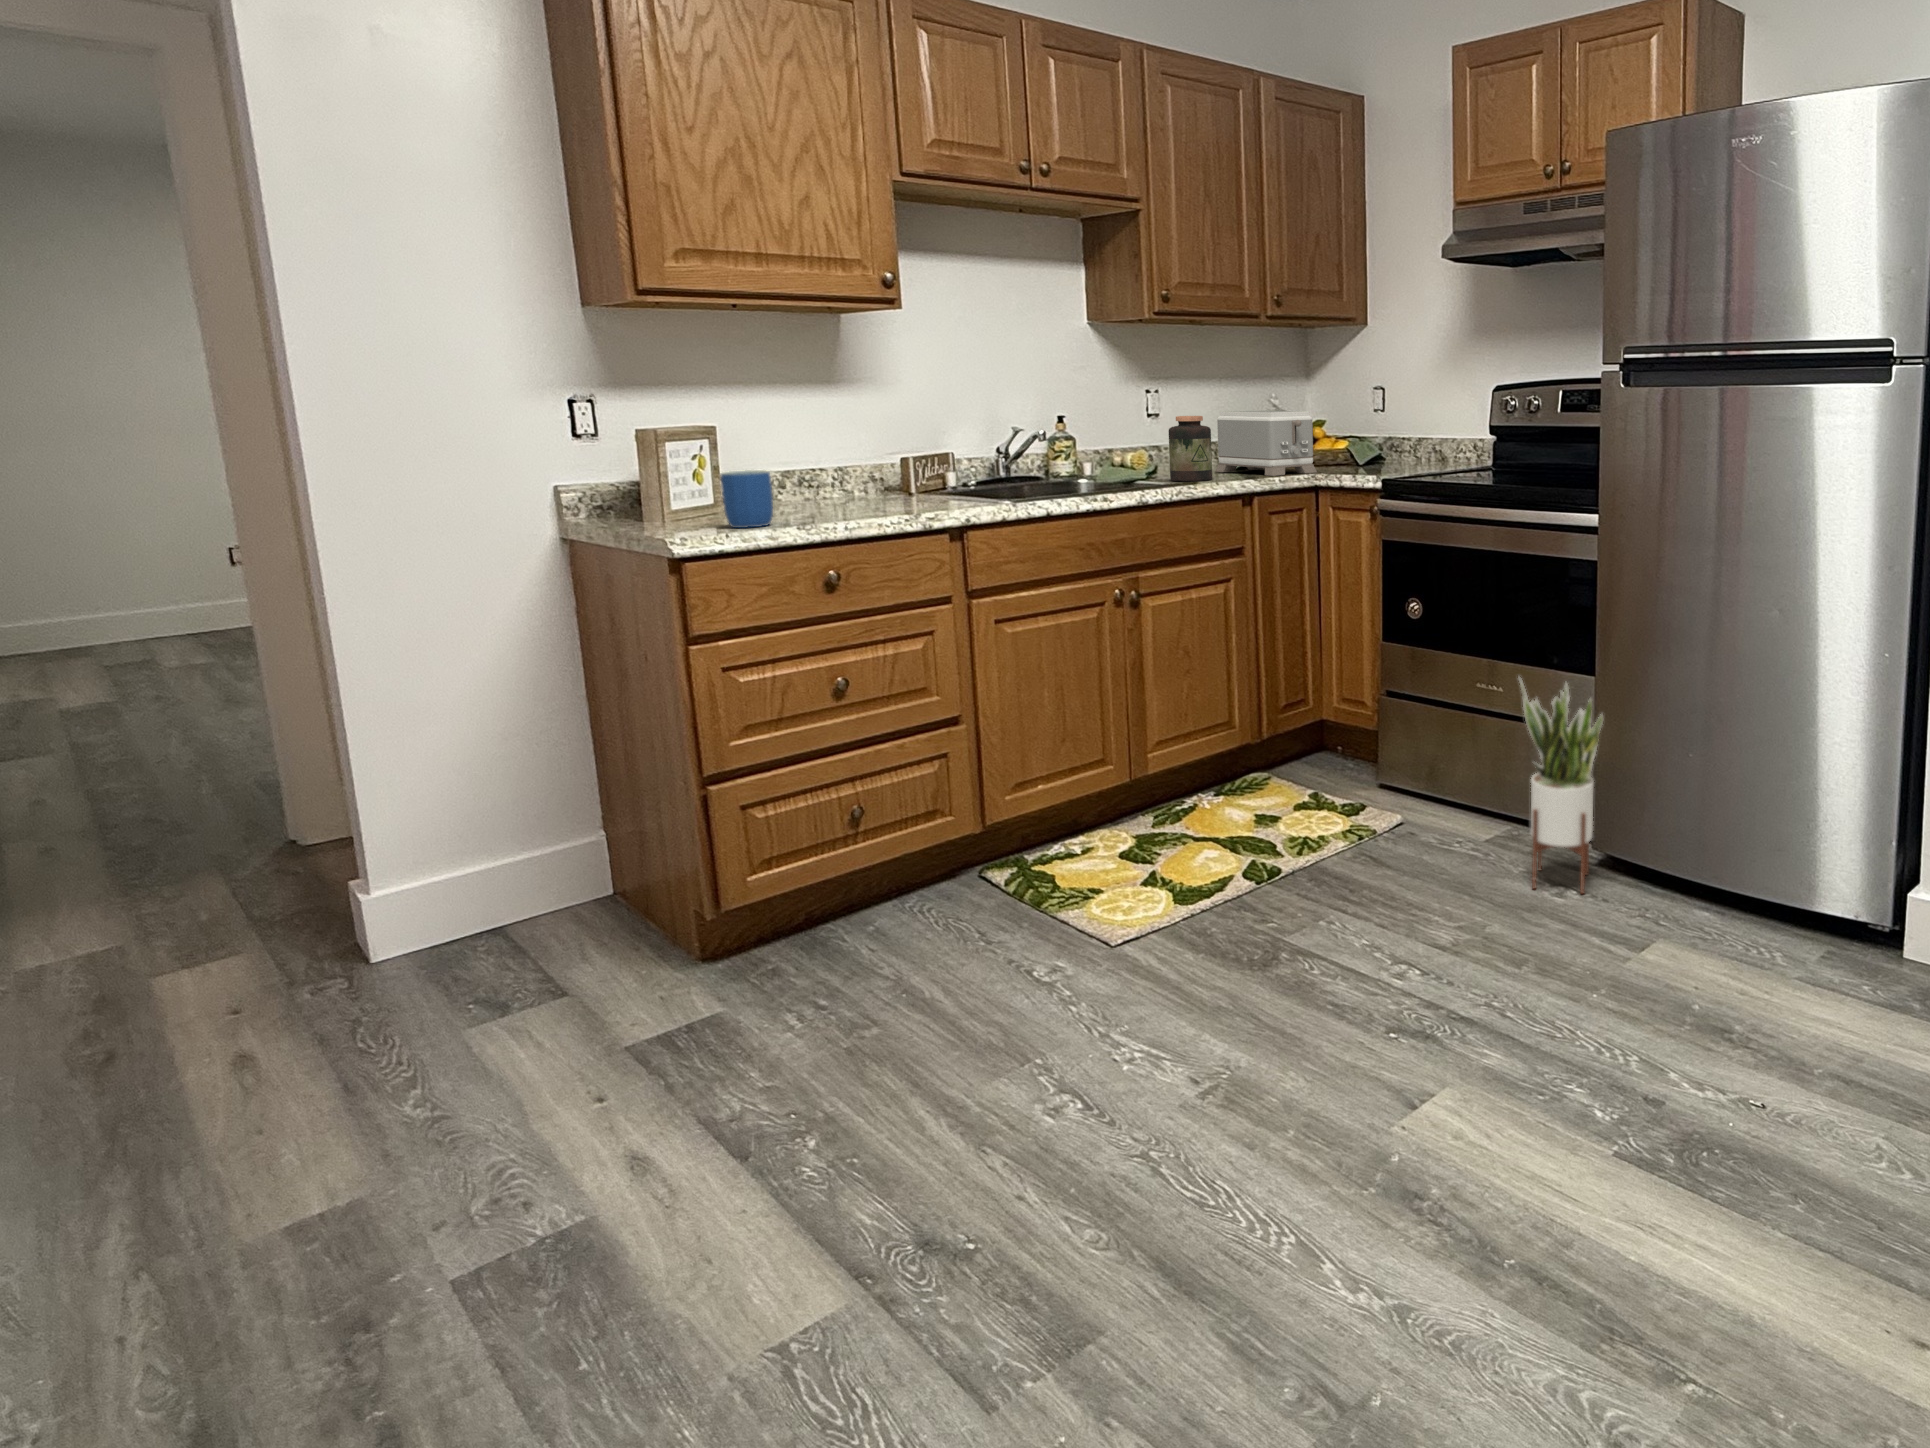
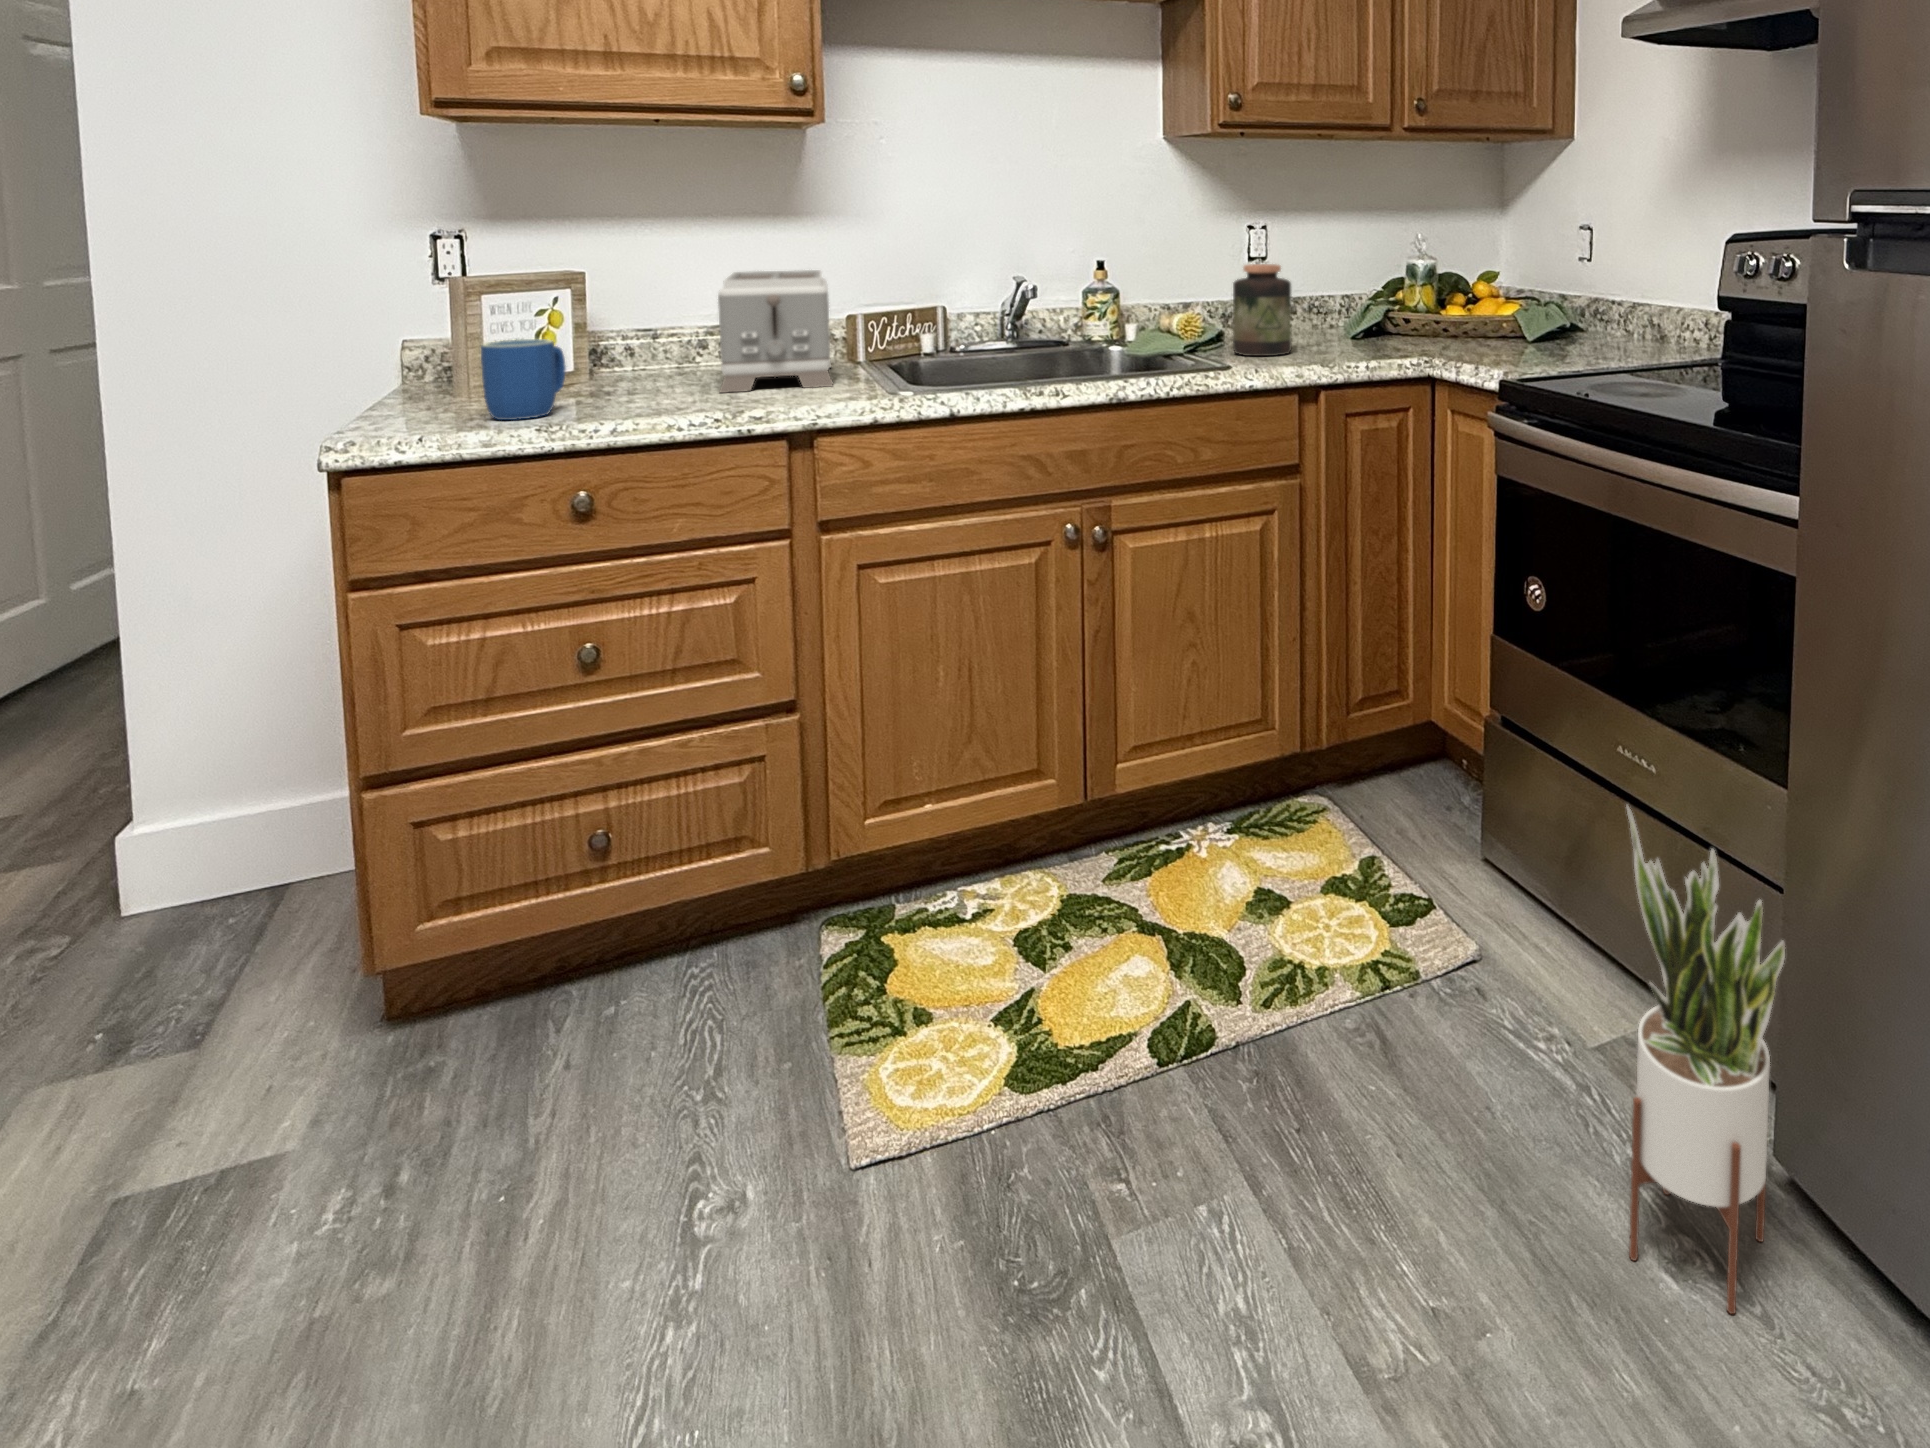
toaster: present [1216,411,1317,476] -> present [718,270,833,393]

